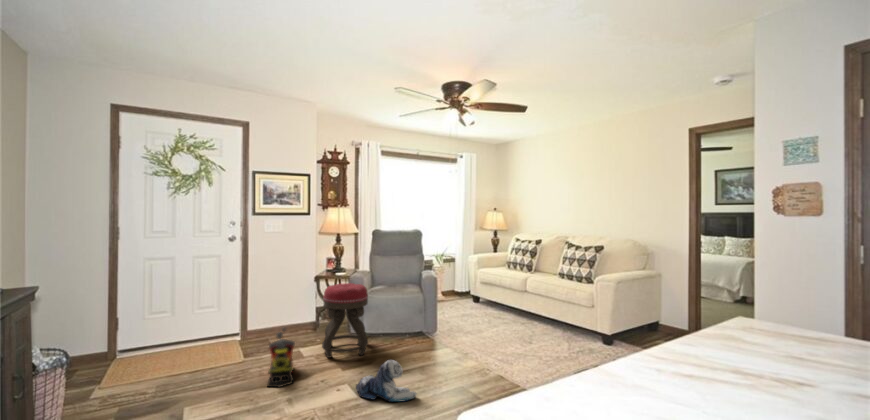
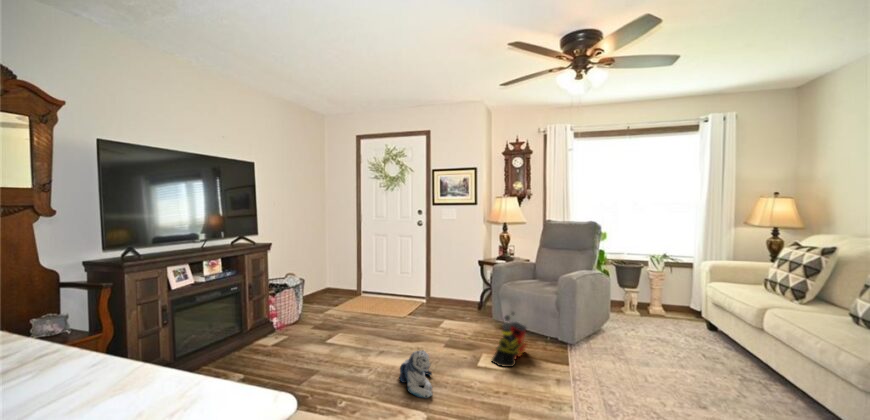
ottoman: present [322,283,368,358] -> none [438,270,489,343]
toy train: present [268,328,295,387] -> present [492,312,526,367]

